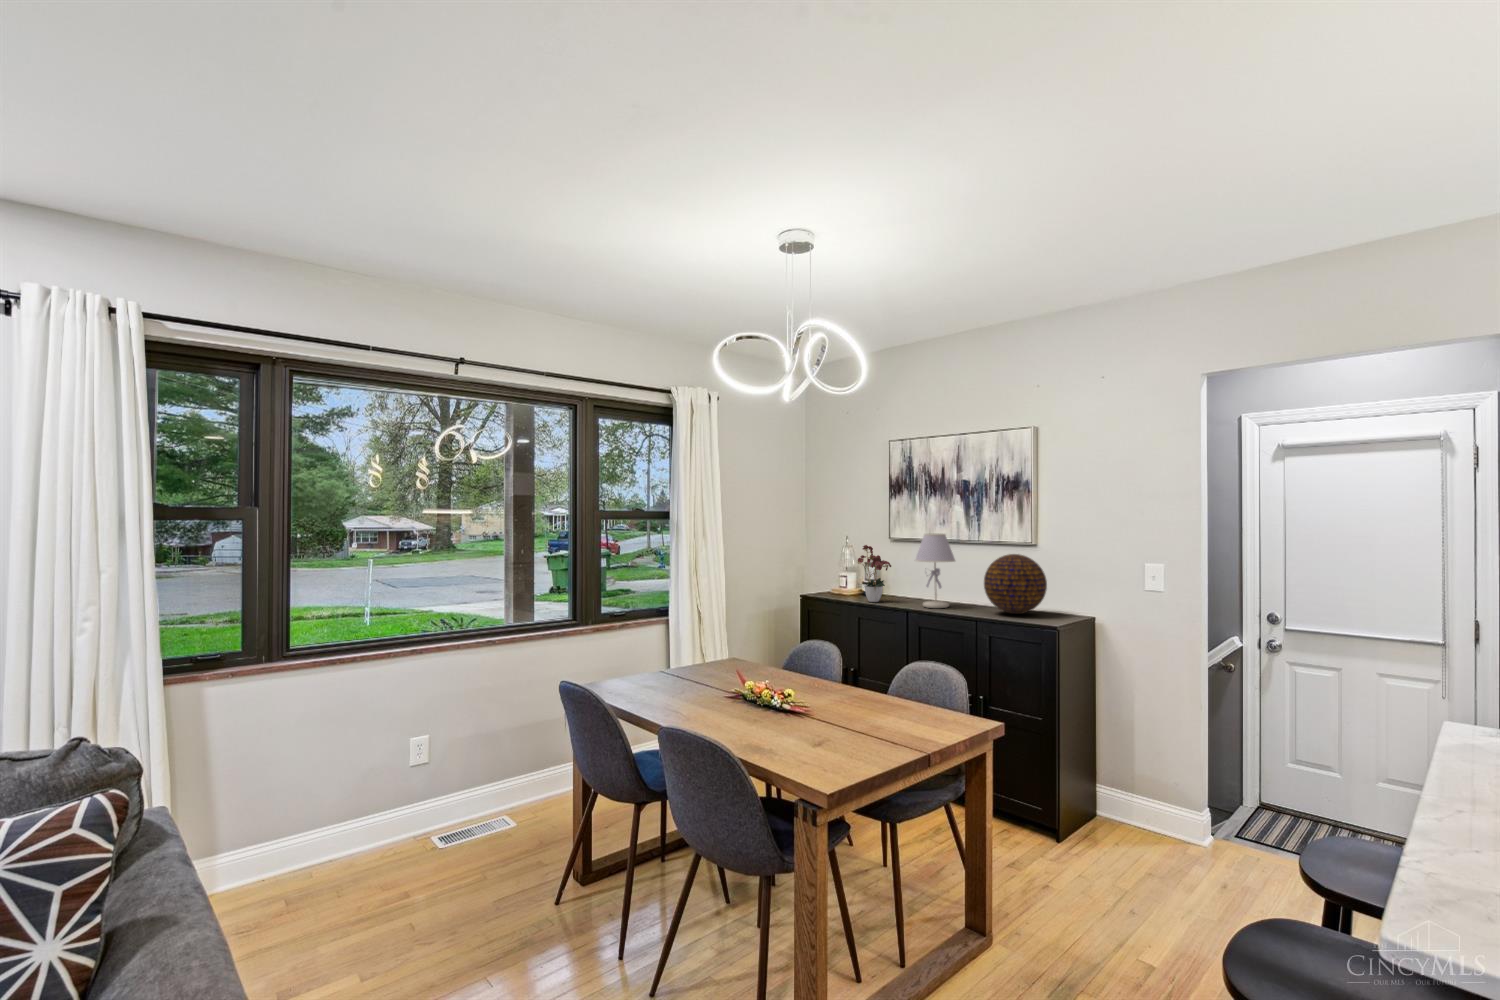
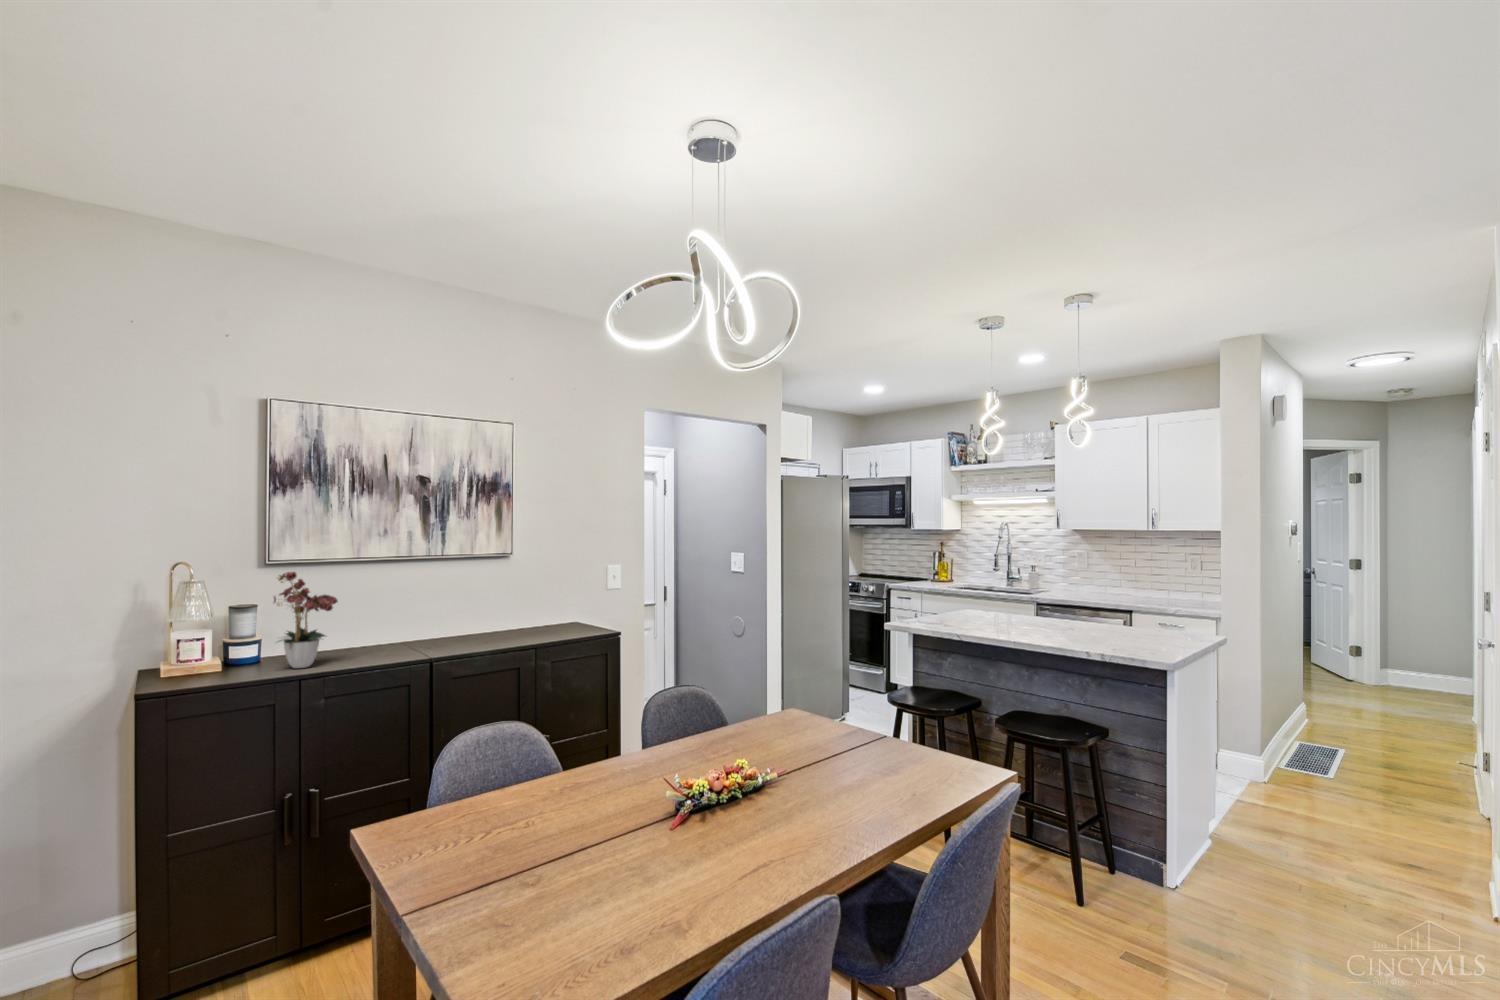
table lamp: present [915,534,955,608] -> none [392,547,454,653]
decorative orb: present [984,554,1047,614] -> none [495,567,566,636]

